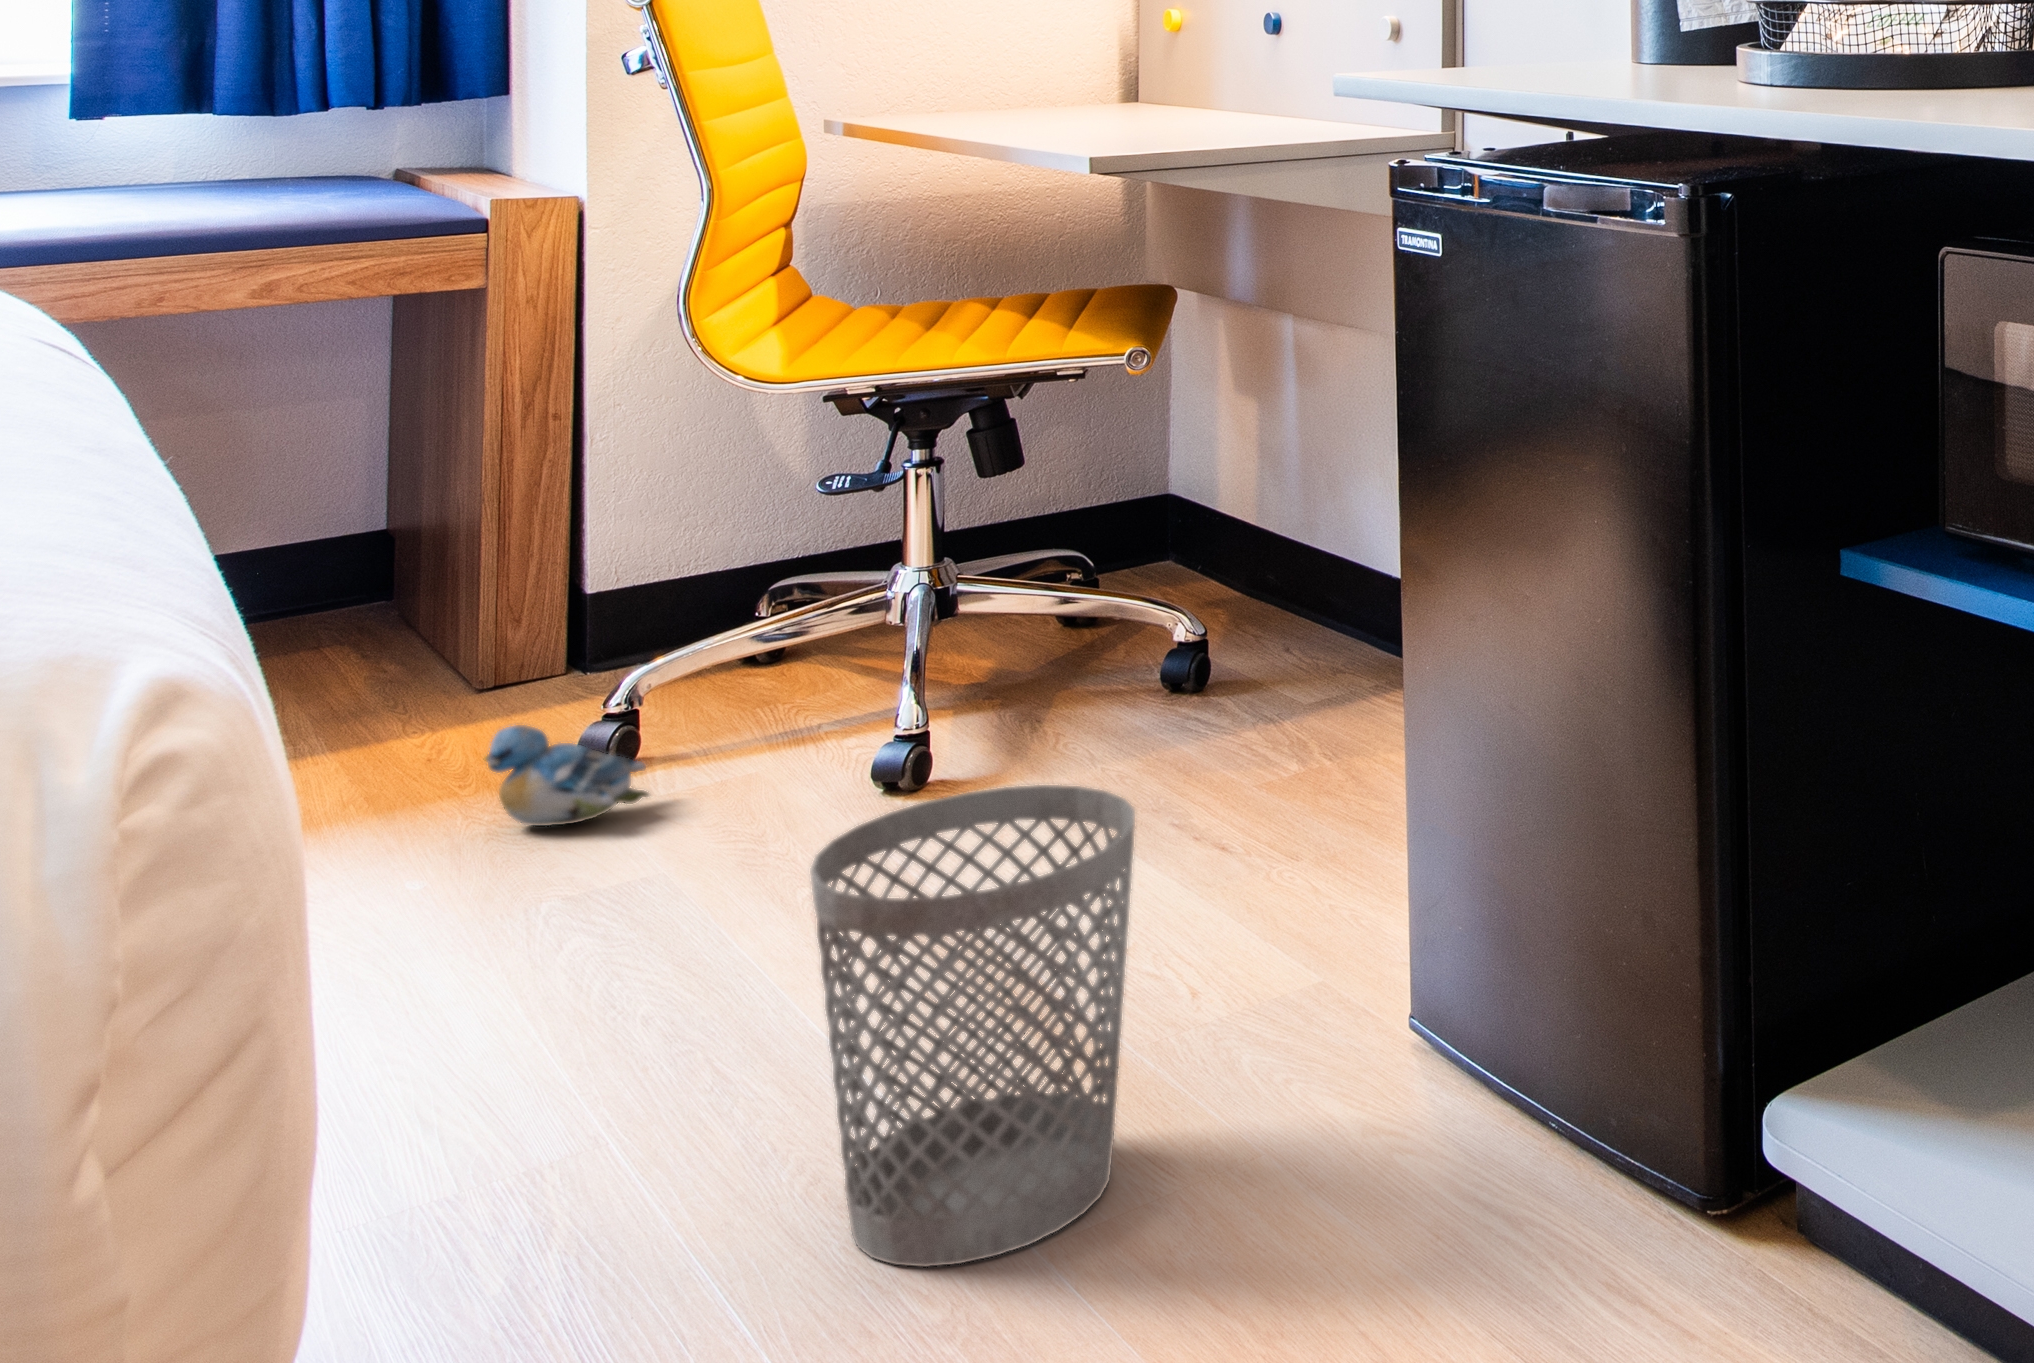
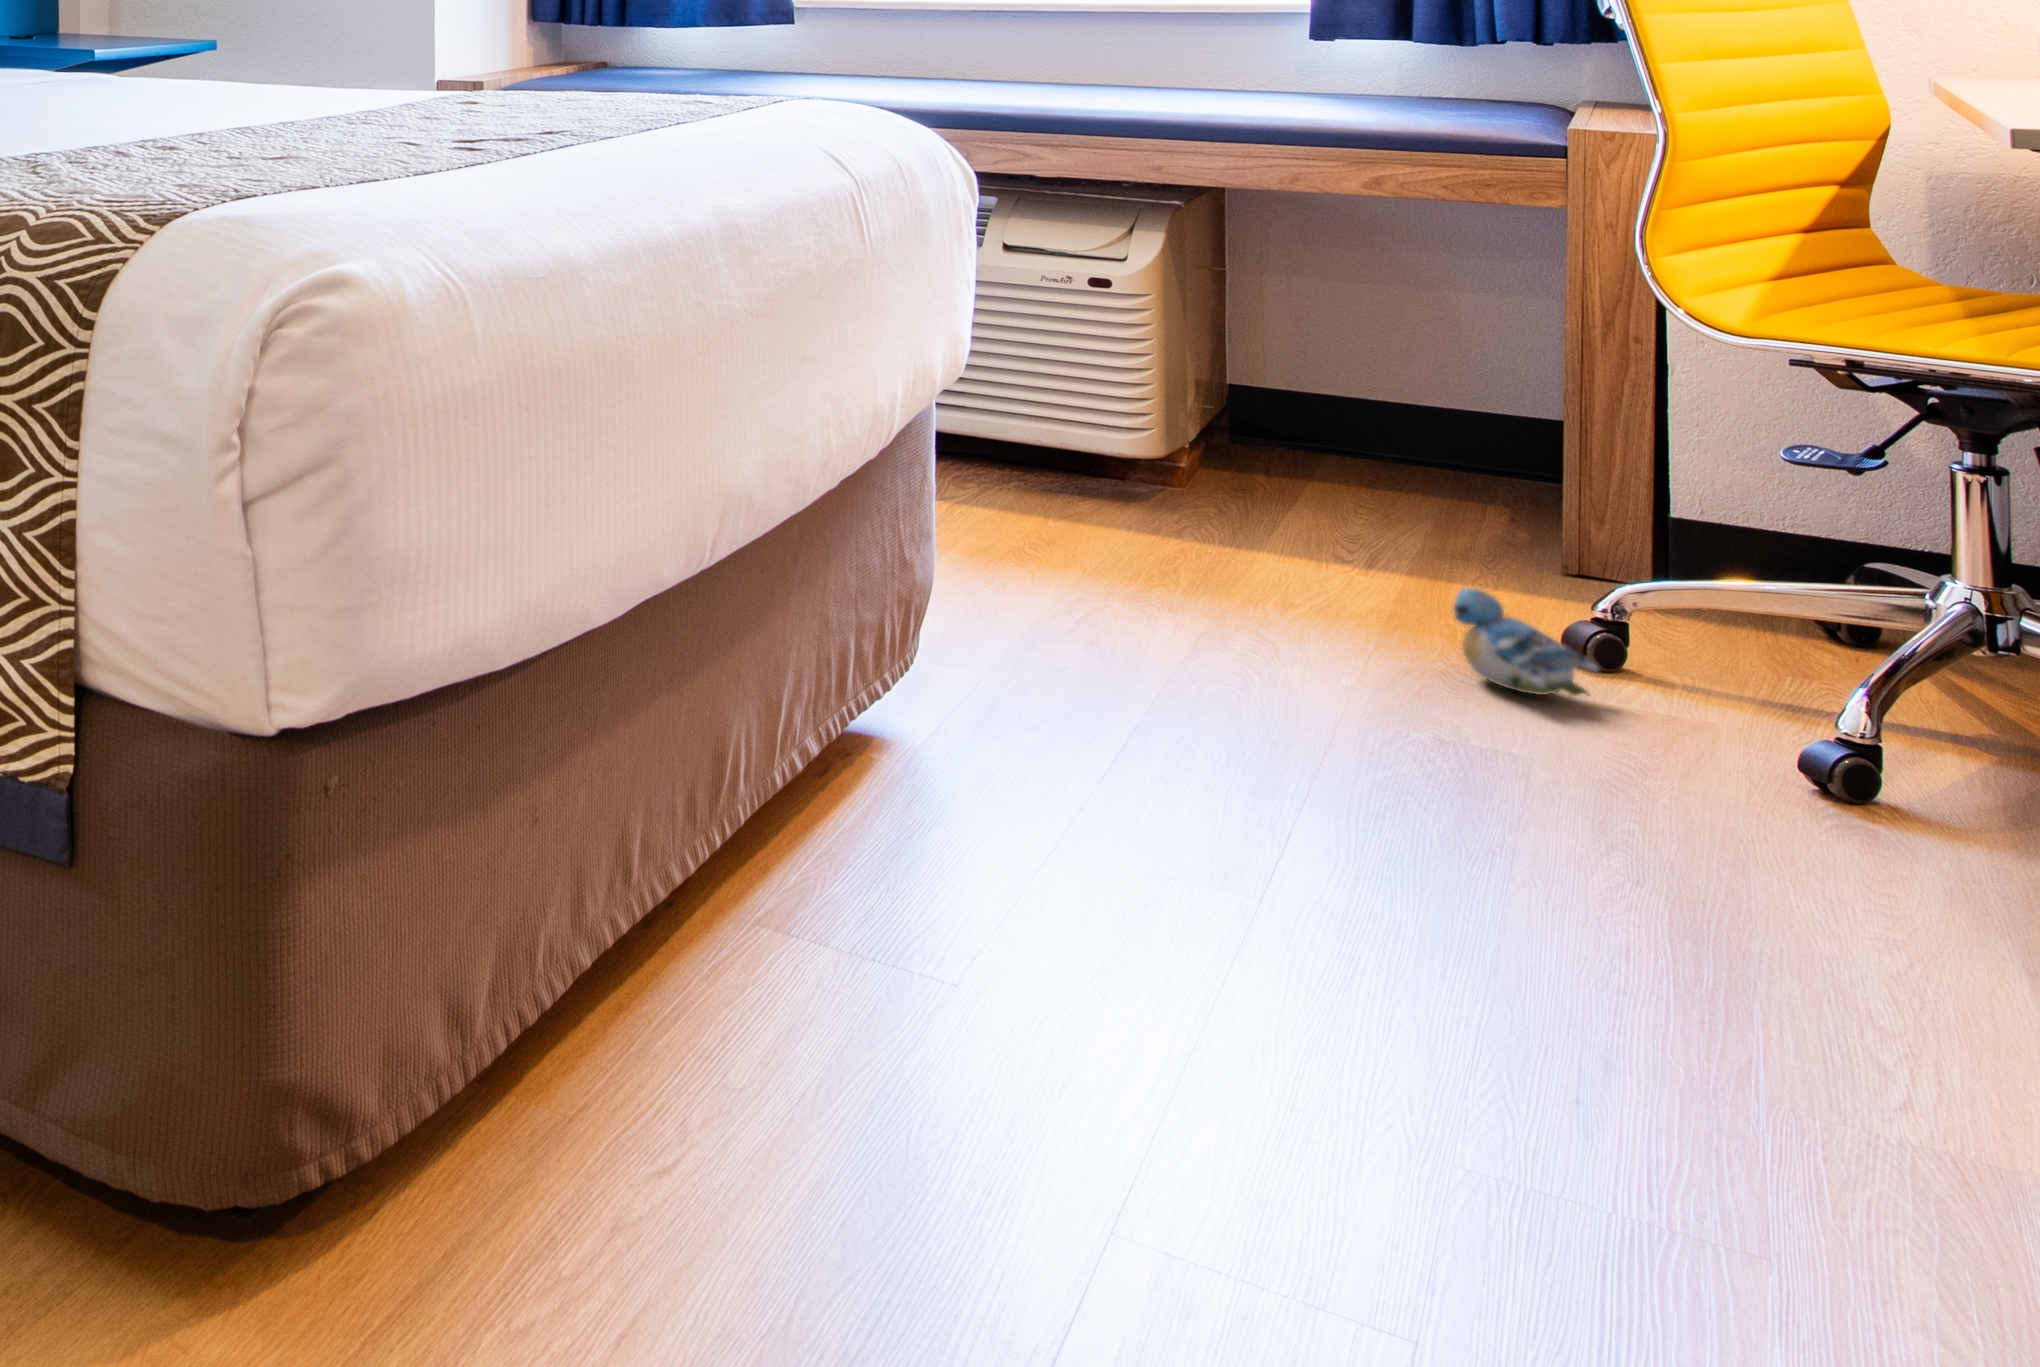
wastebasket: present [810,785,1135,1267] -> none [1327,730,1672,1188]

